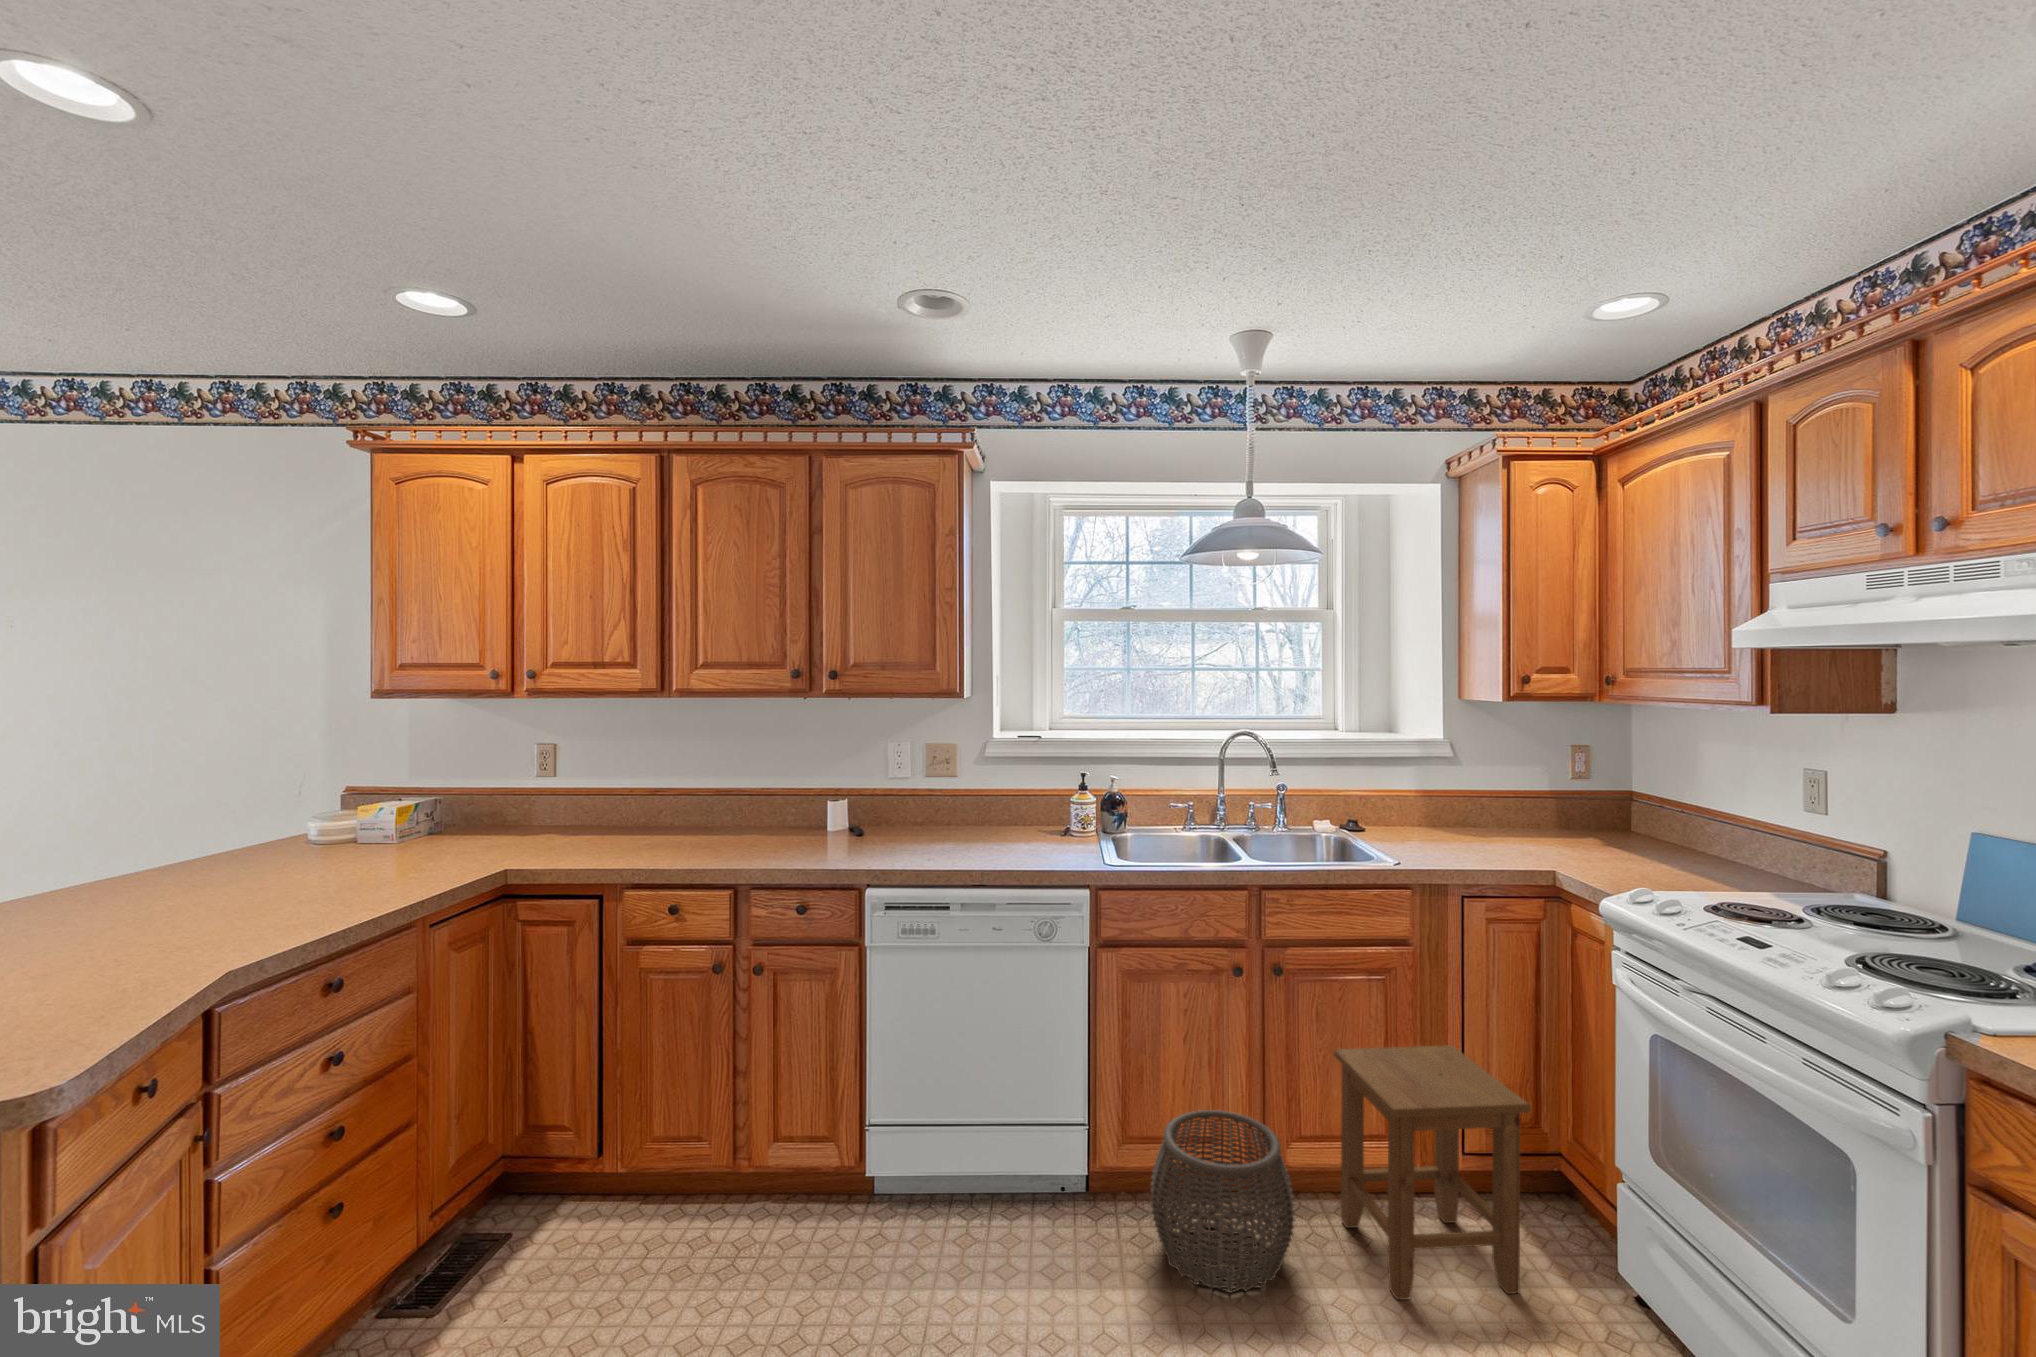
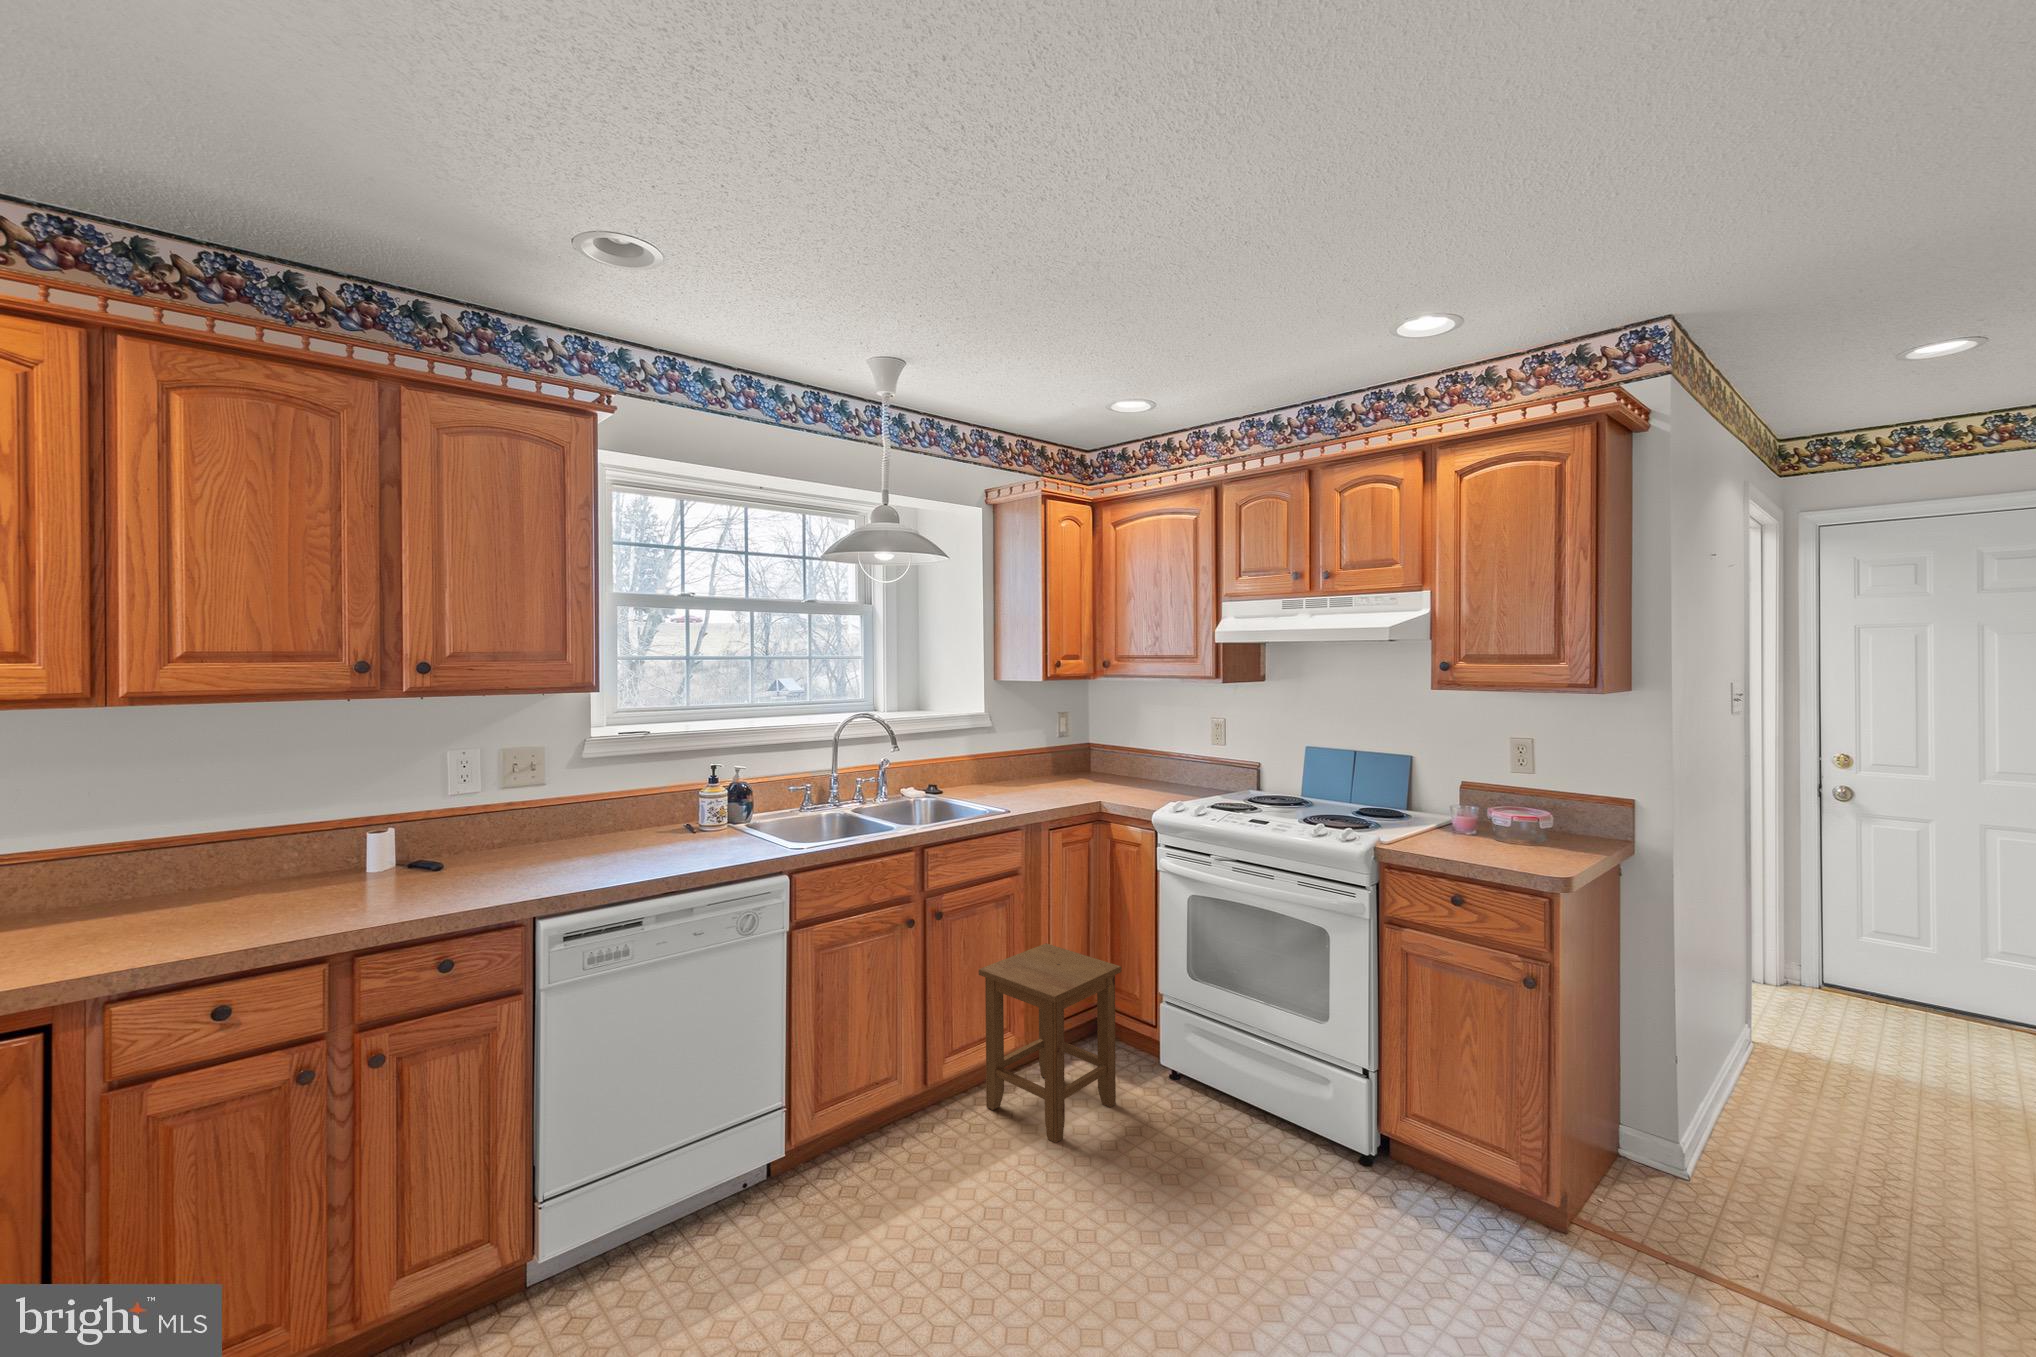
woven basket: present [1150,1110,1294,1293] -> none [859,1046,986,1203]

